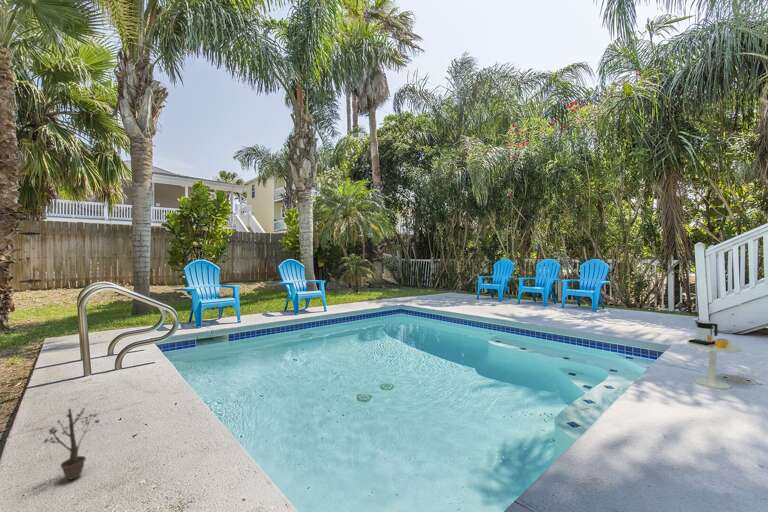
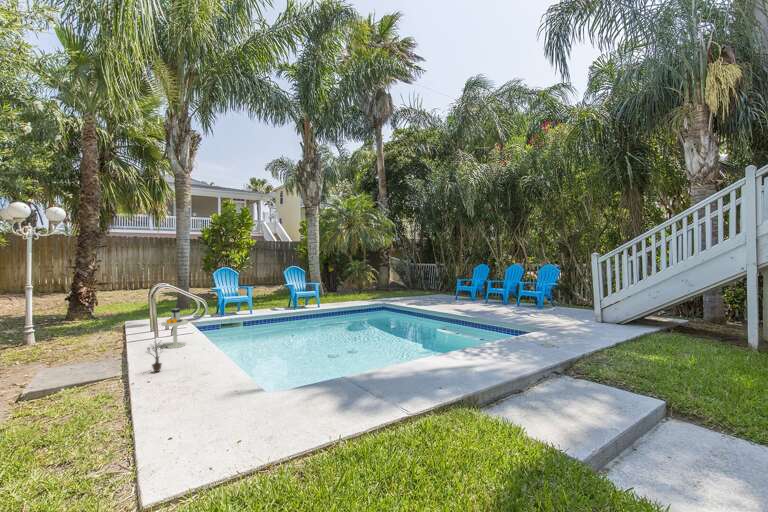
side table: present [687,321,741,389] -> present [161,308,188,348]

